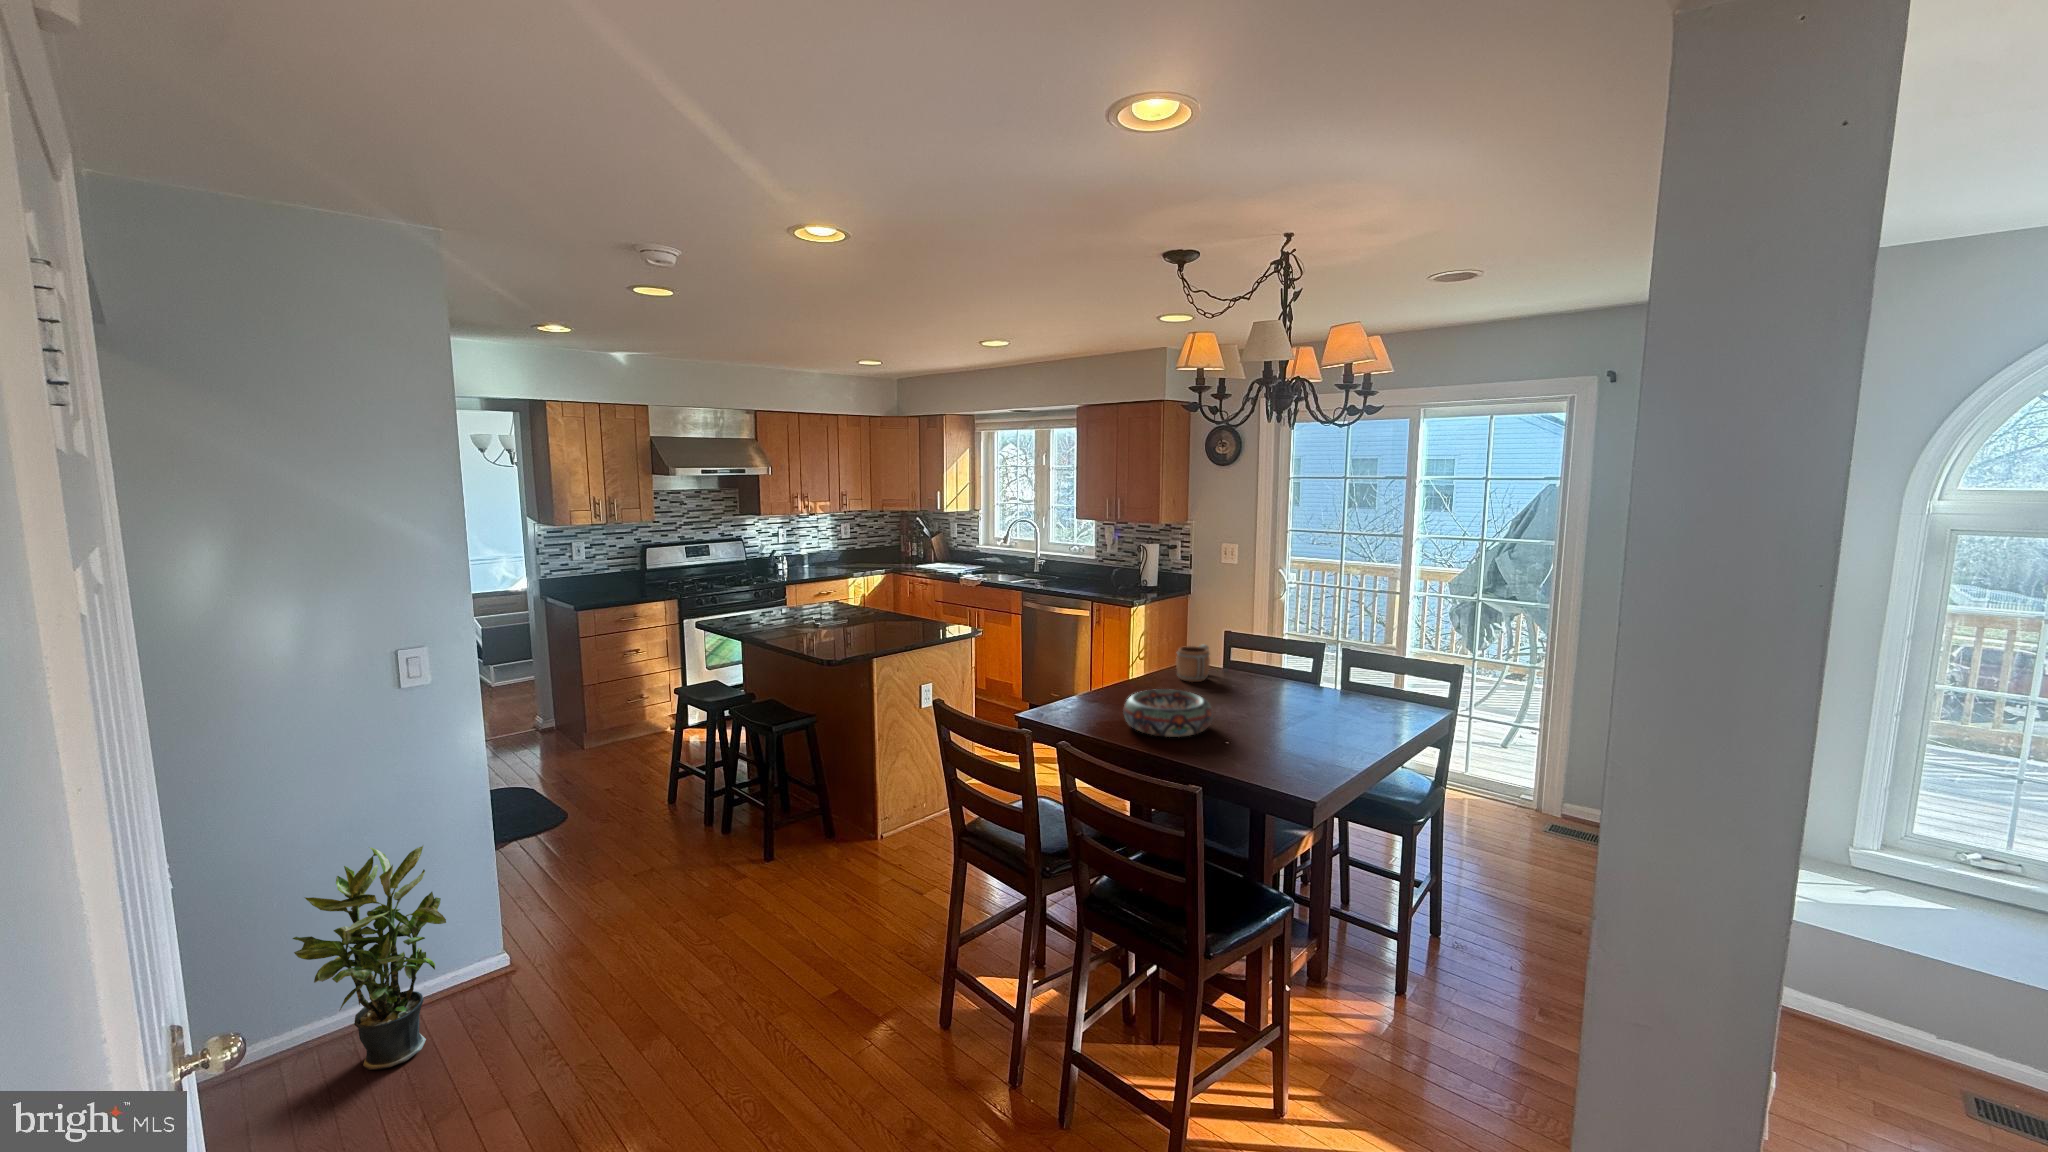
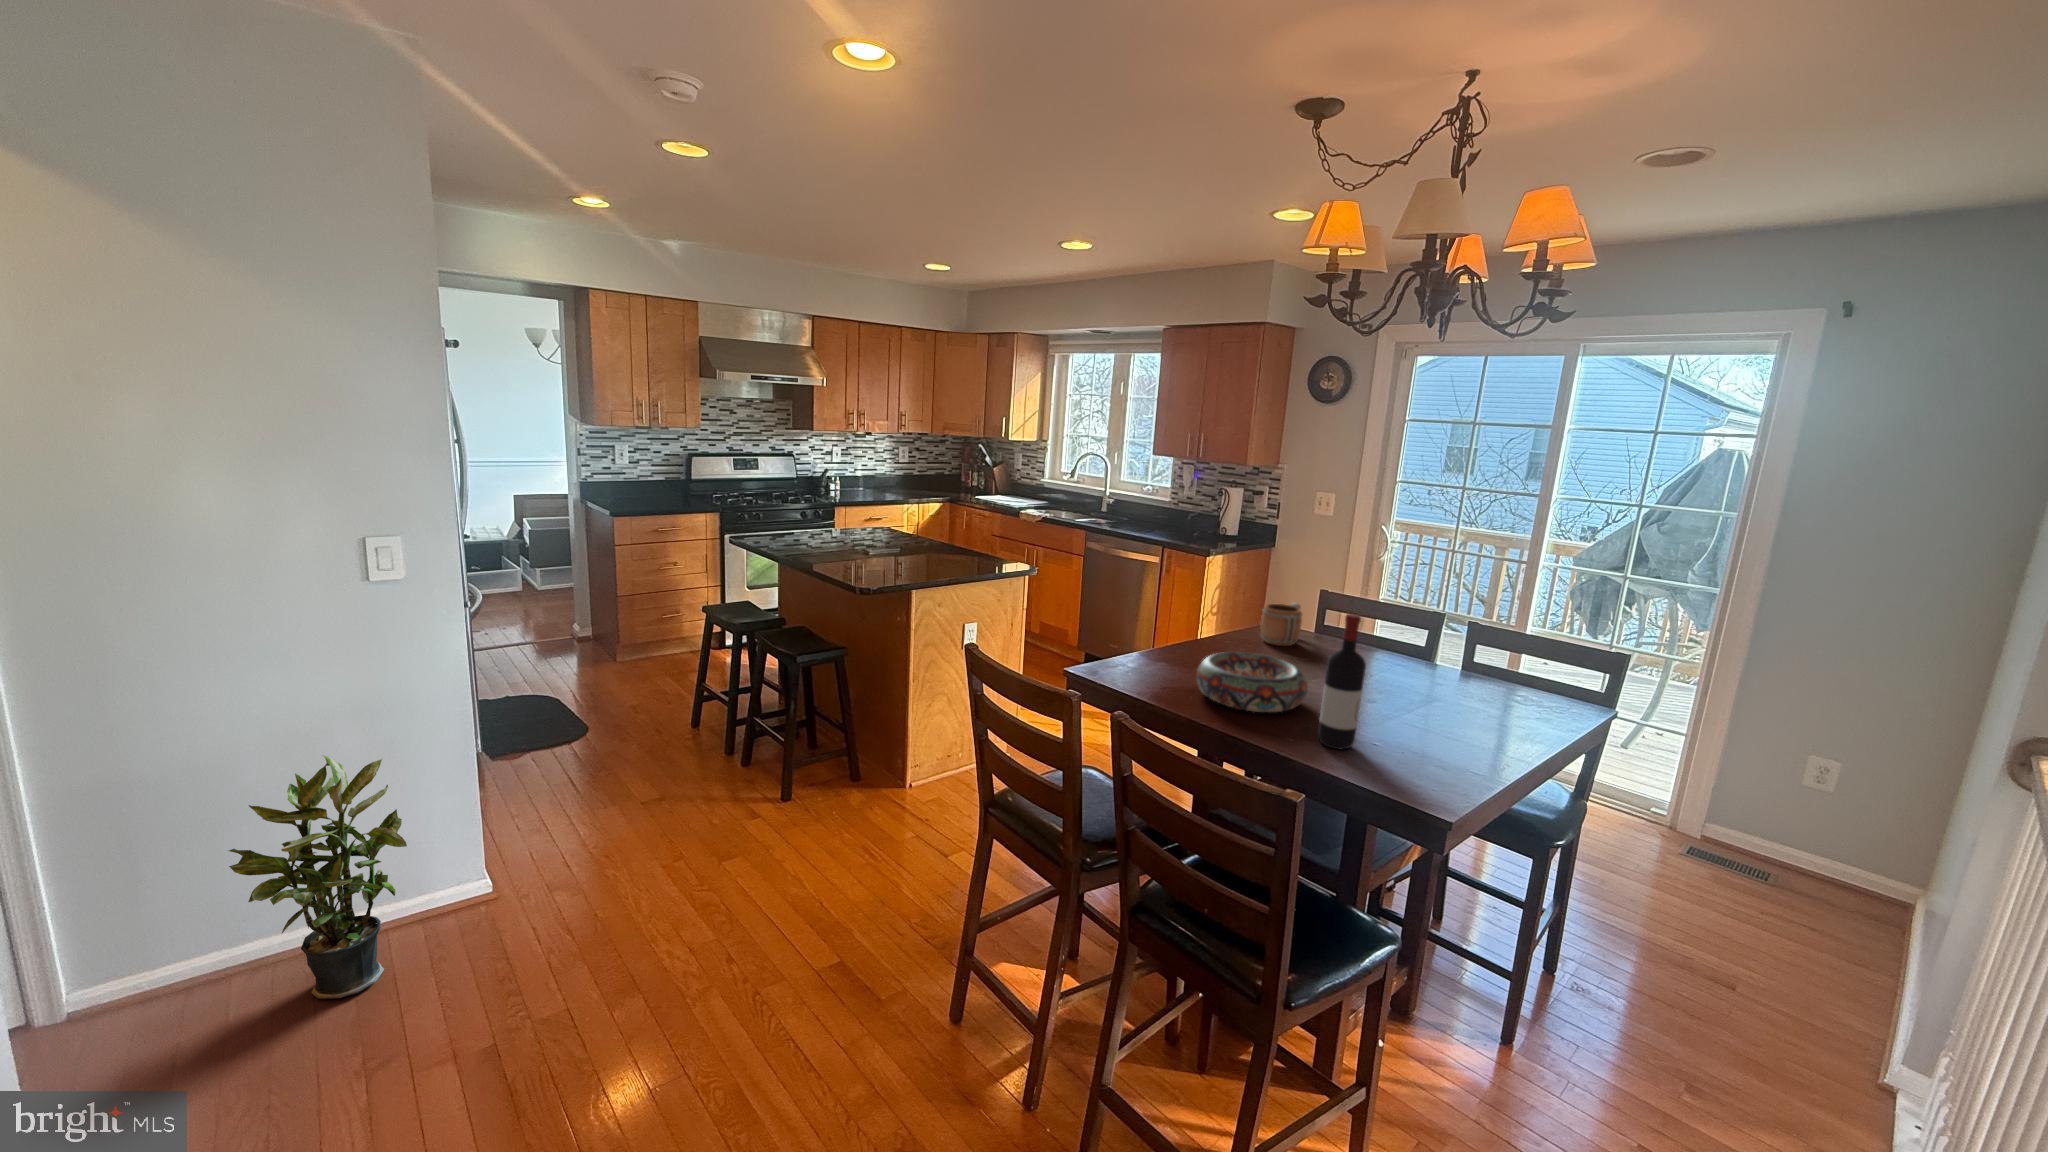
wine bottle: none [1221,652,1252,760] -> present [1318,614,1366,749]

